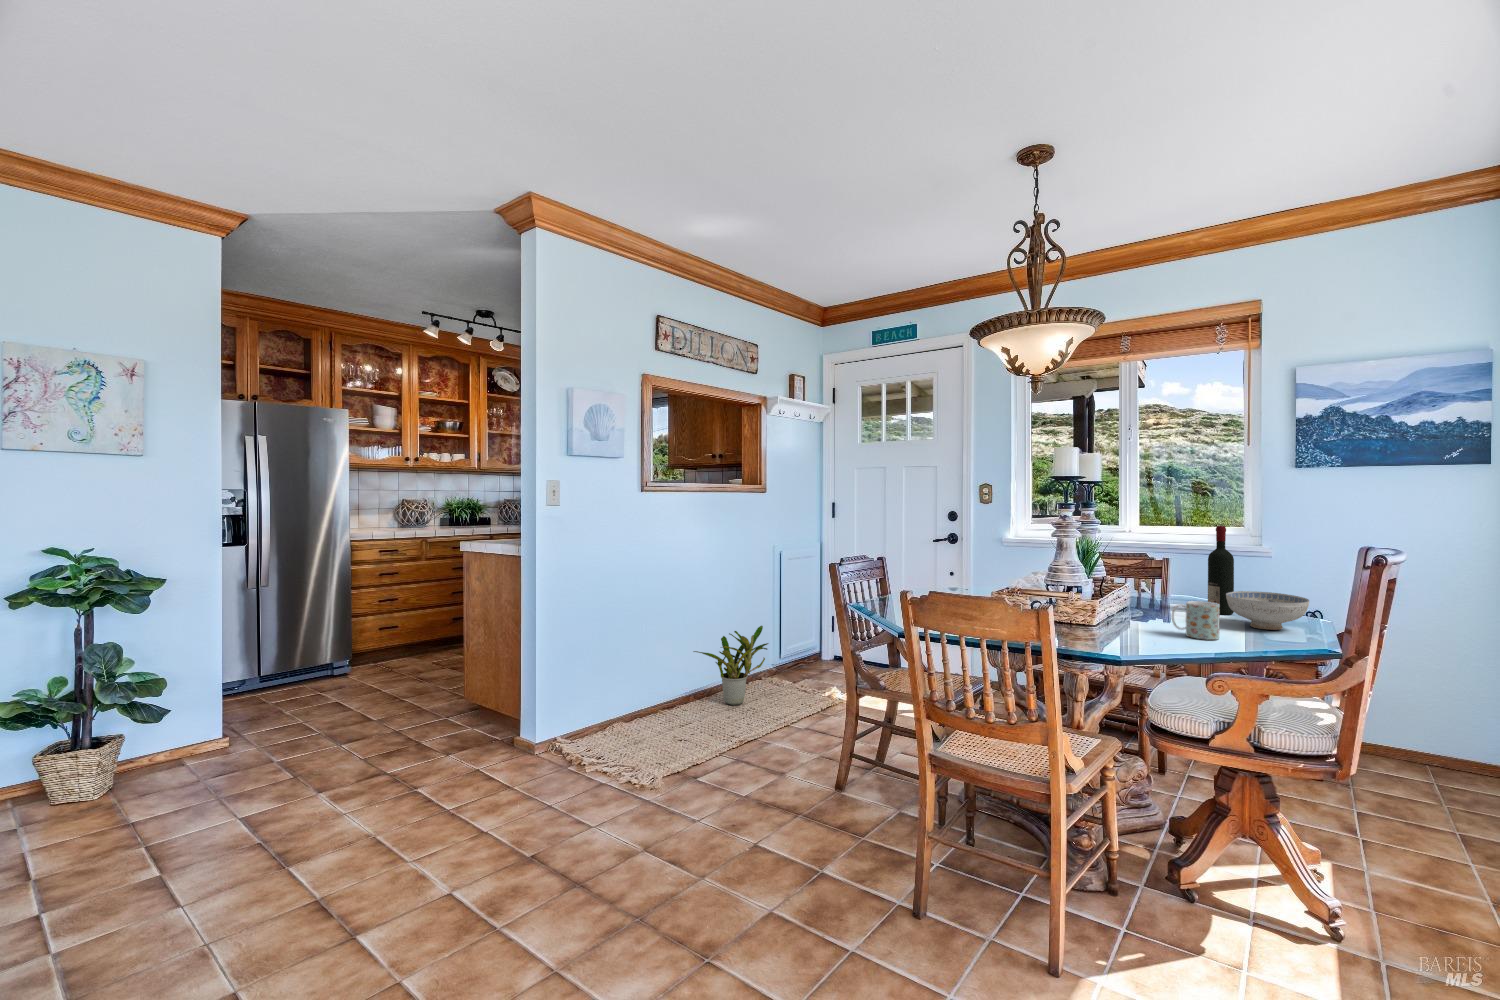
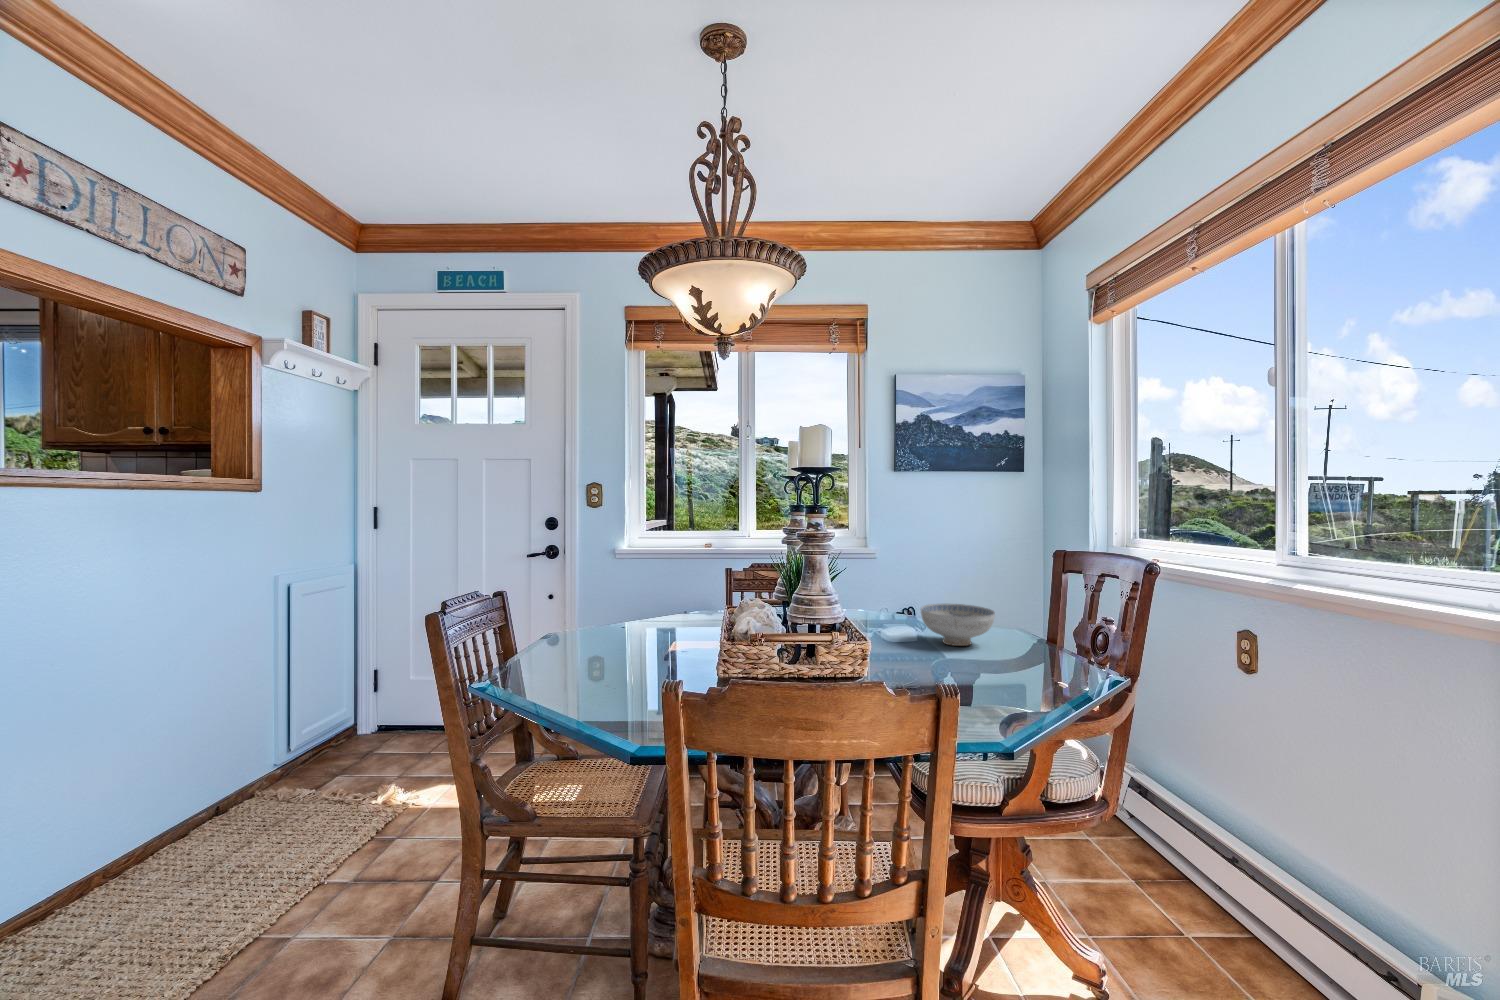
wine bottle: present [1208,526,1234,614] -> none [885,533,909,630]
mug: present [1172,601,1220,640] -> none [898,624,947,670]
potted plant: present [693,626,768,705] -> none [104,715,273,868]

